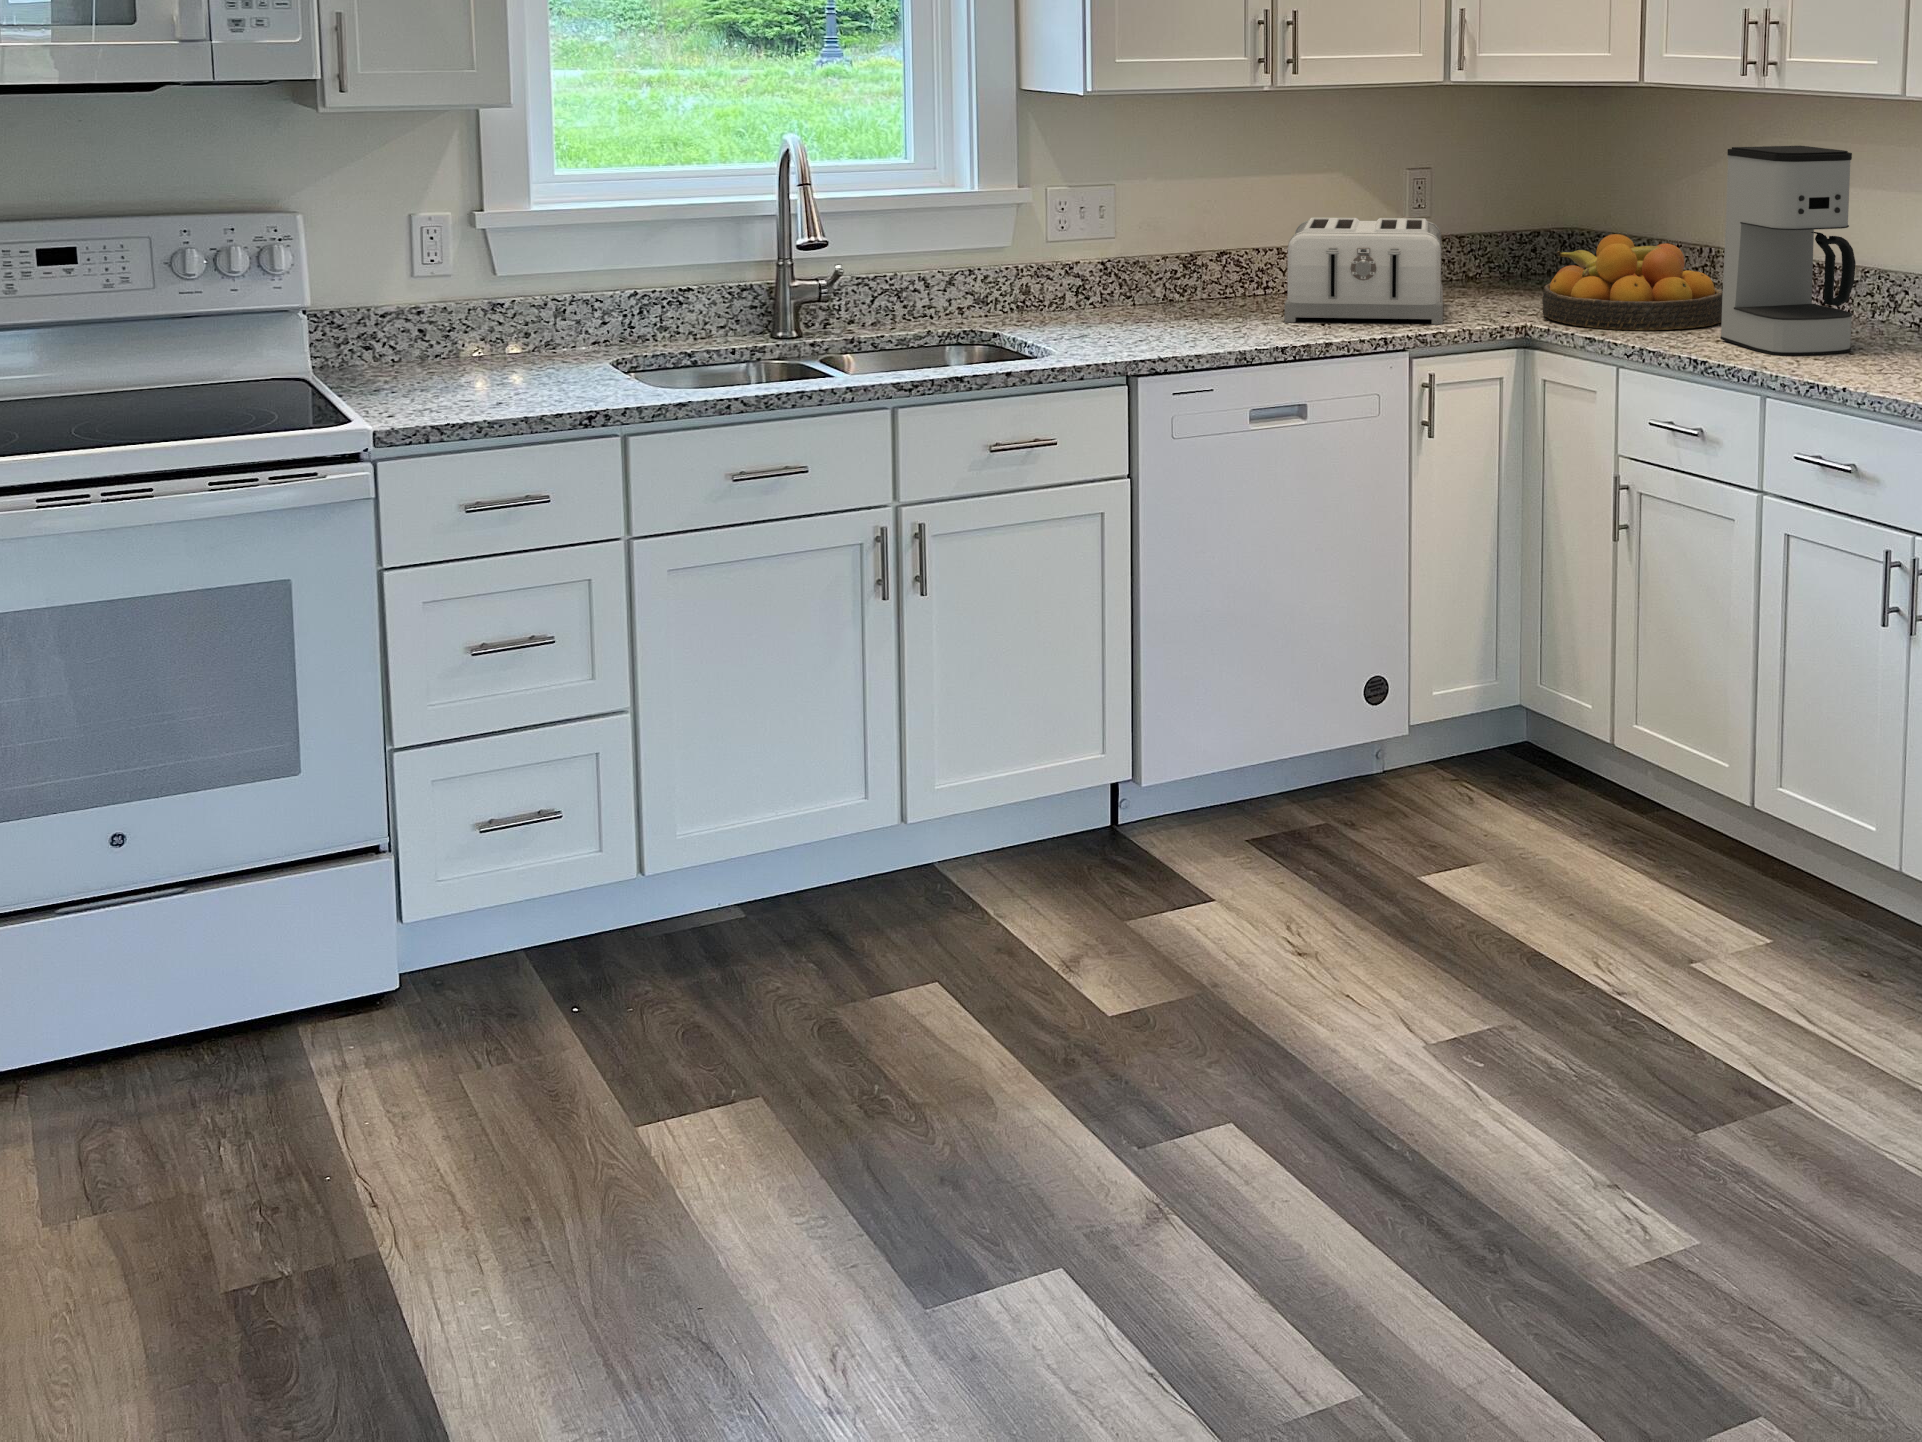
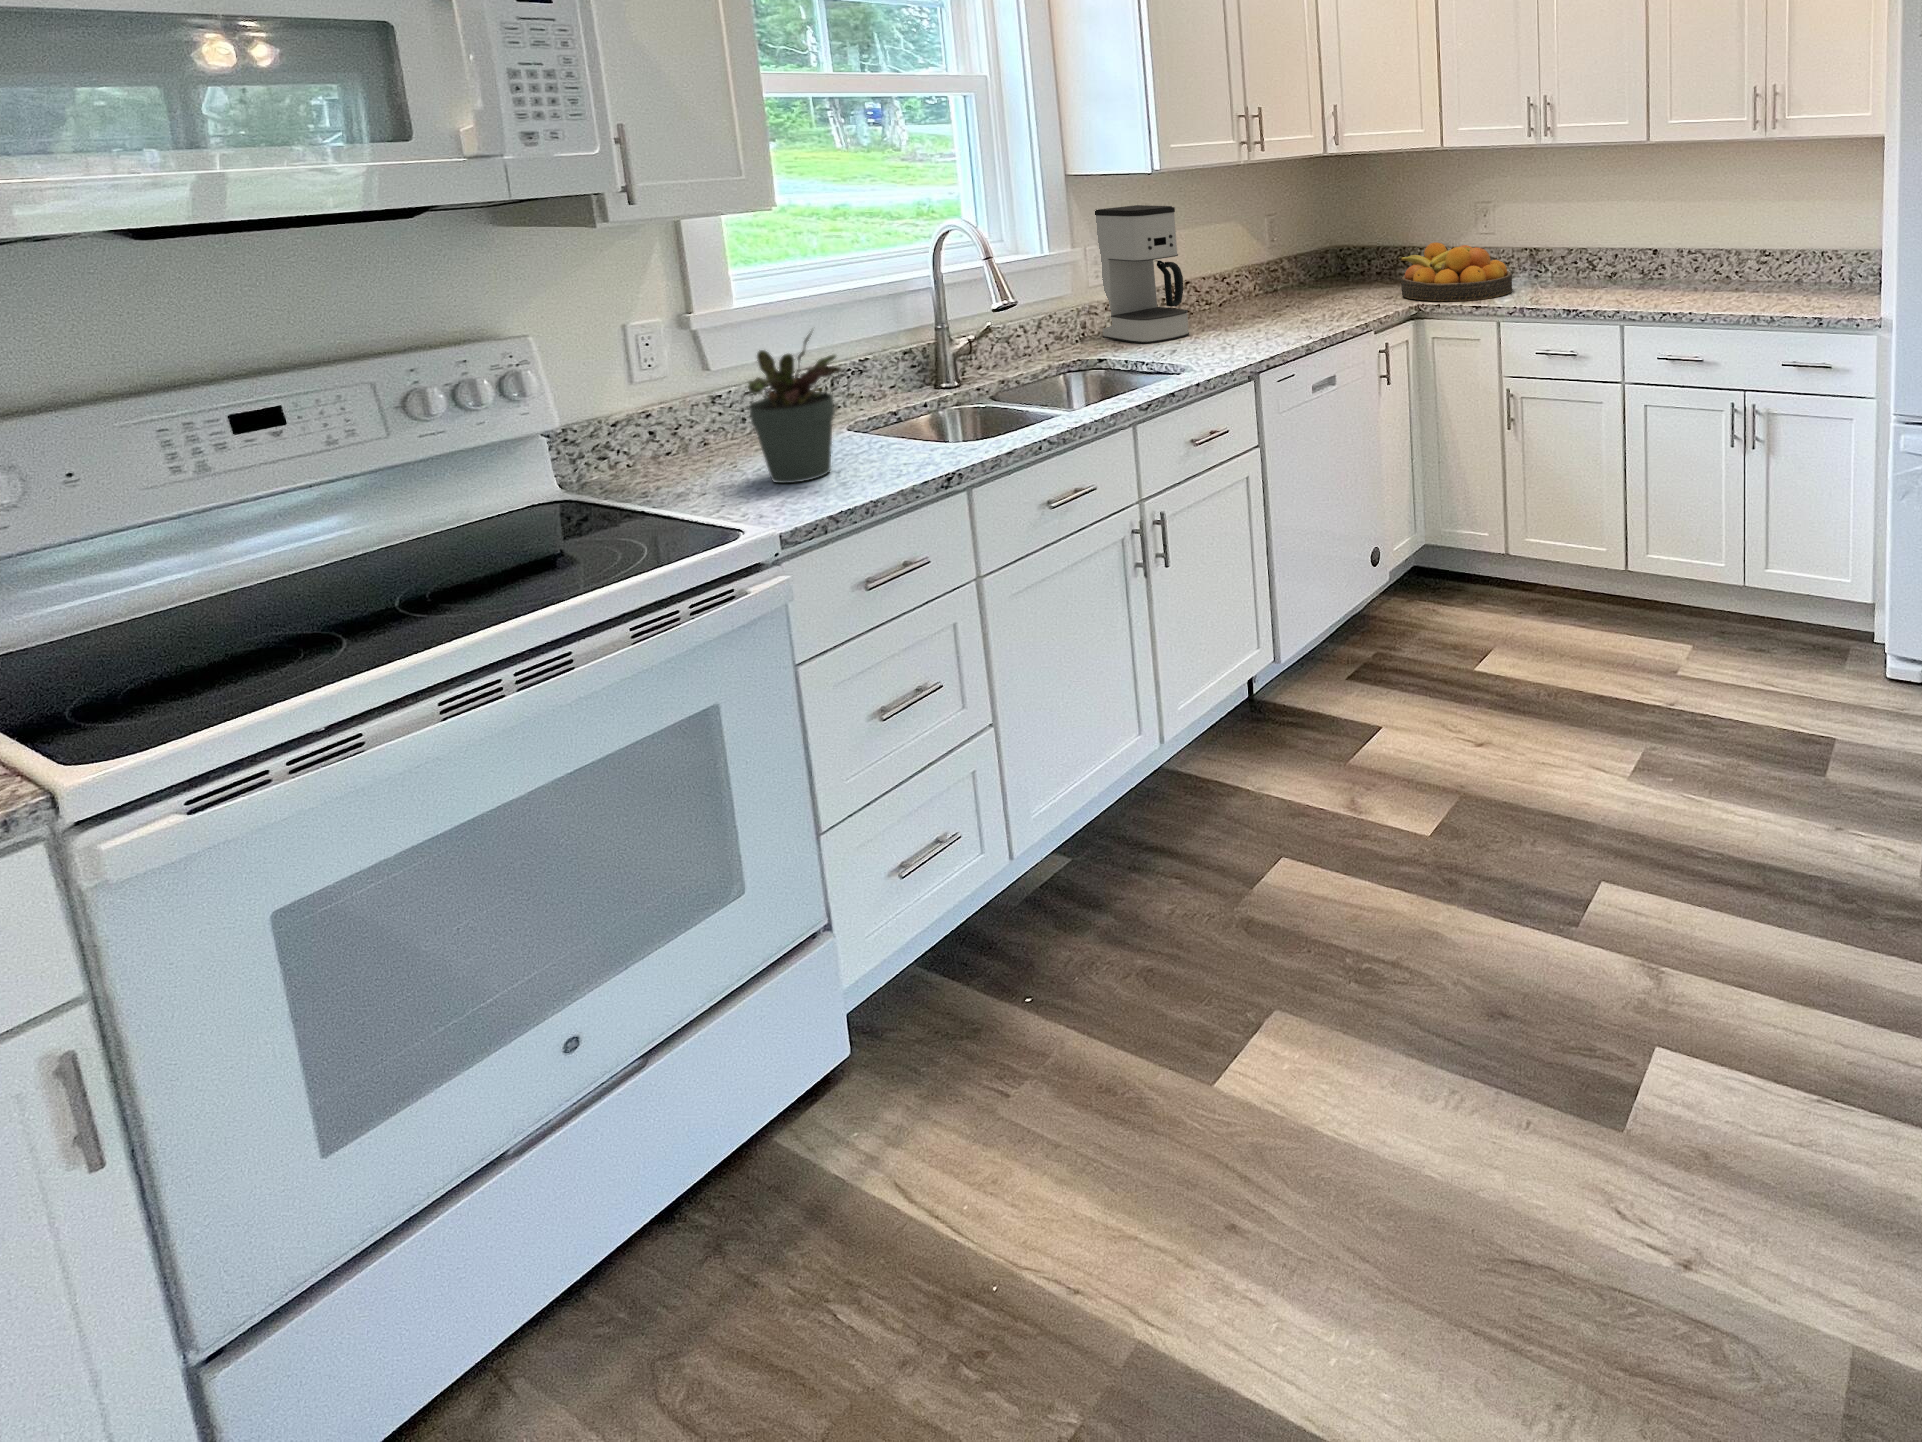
coffee maker: present [1720,146,1856,355] -> present [1095,205,1189,344]
toaster: present [1285,218,1443,324] -> none [1231,245,1366,323]
potted plant: none [420,235,539,397] -> present [743,333,841,483]

